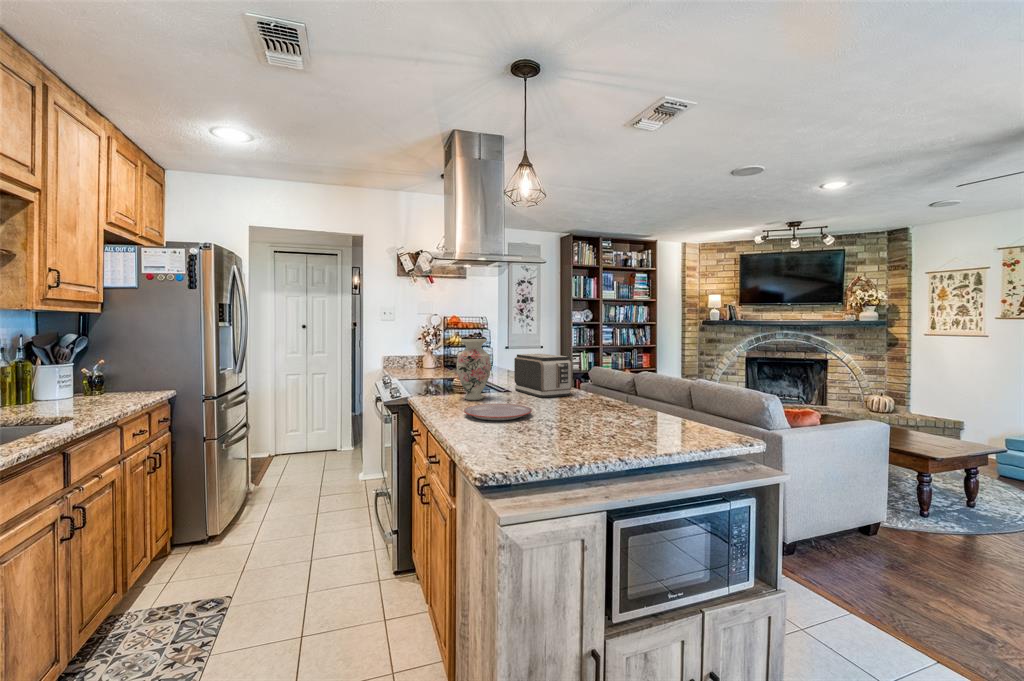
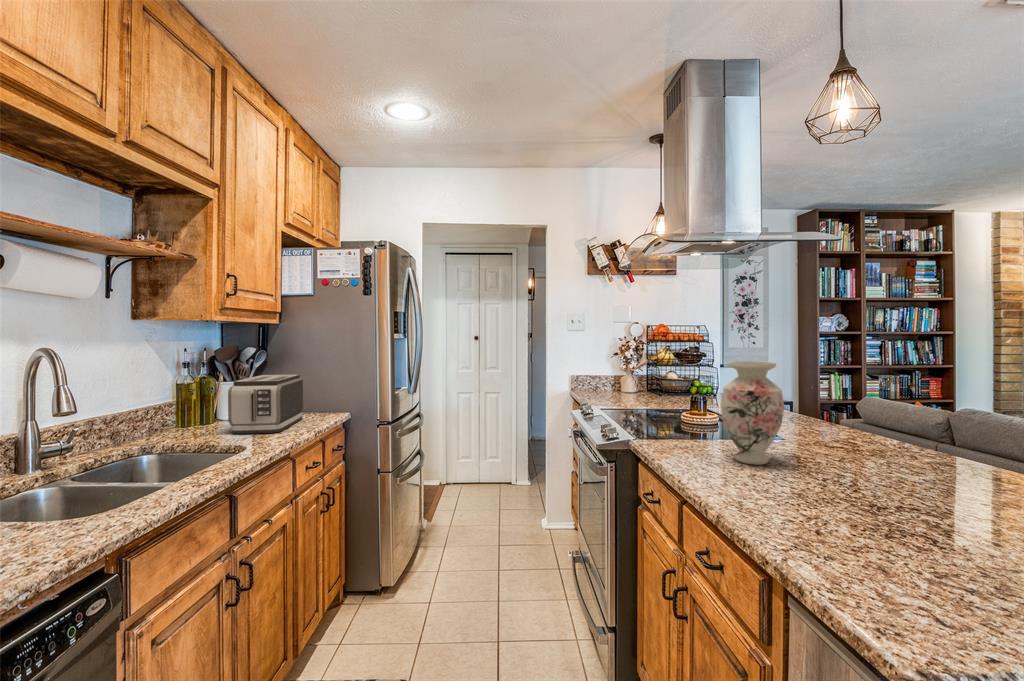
toaster: present [514,354,573,398] -> present [228,375,303,434]
plate: present [464,404,532,420] -> none [775,484,940,536]

